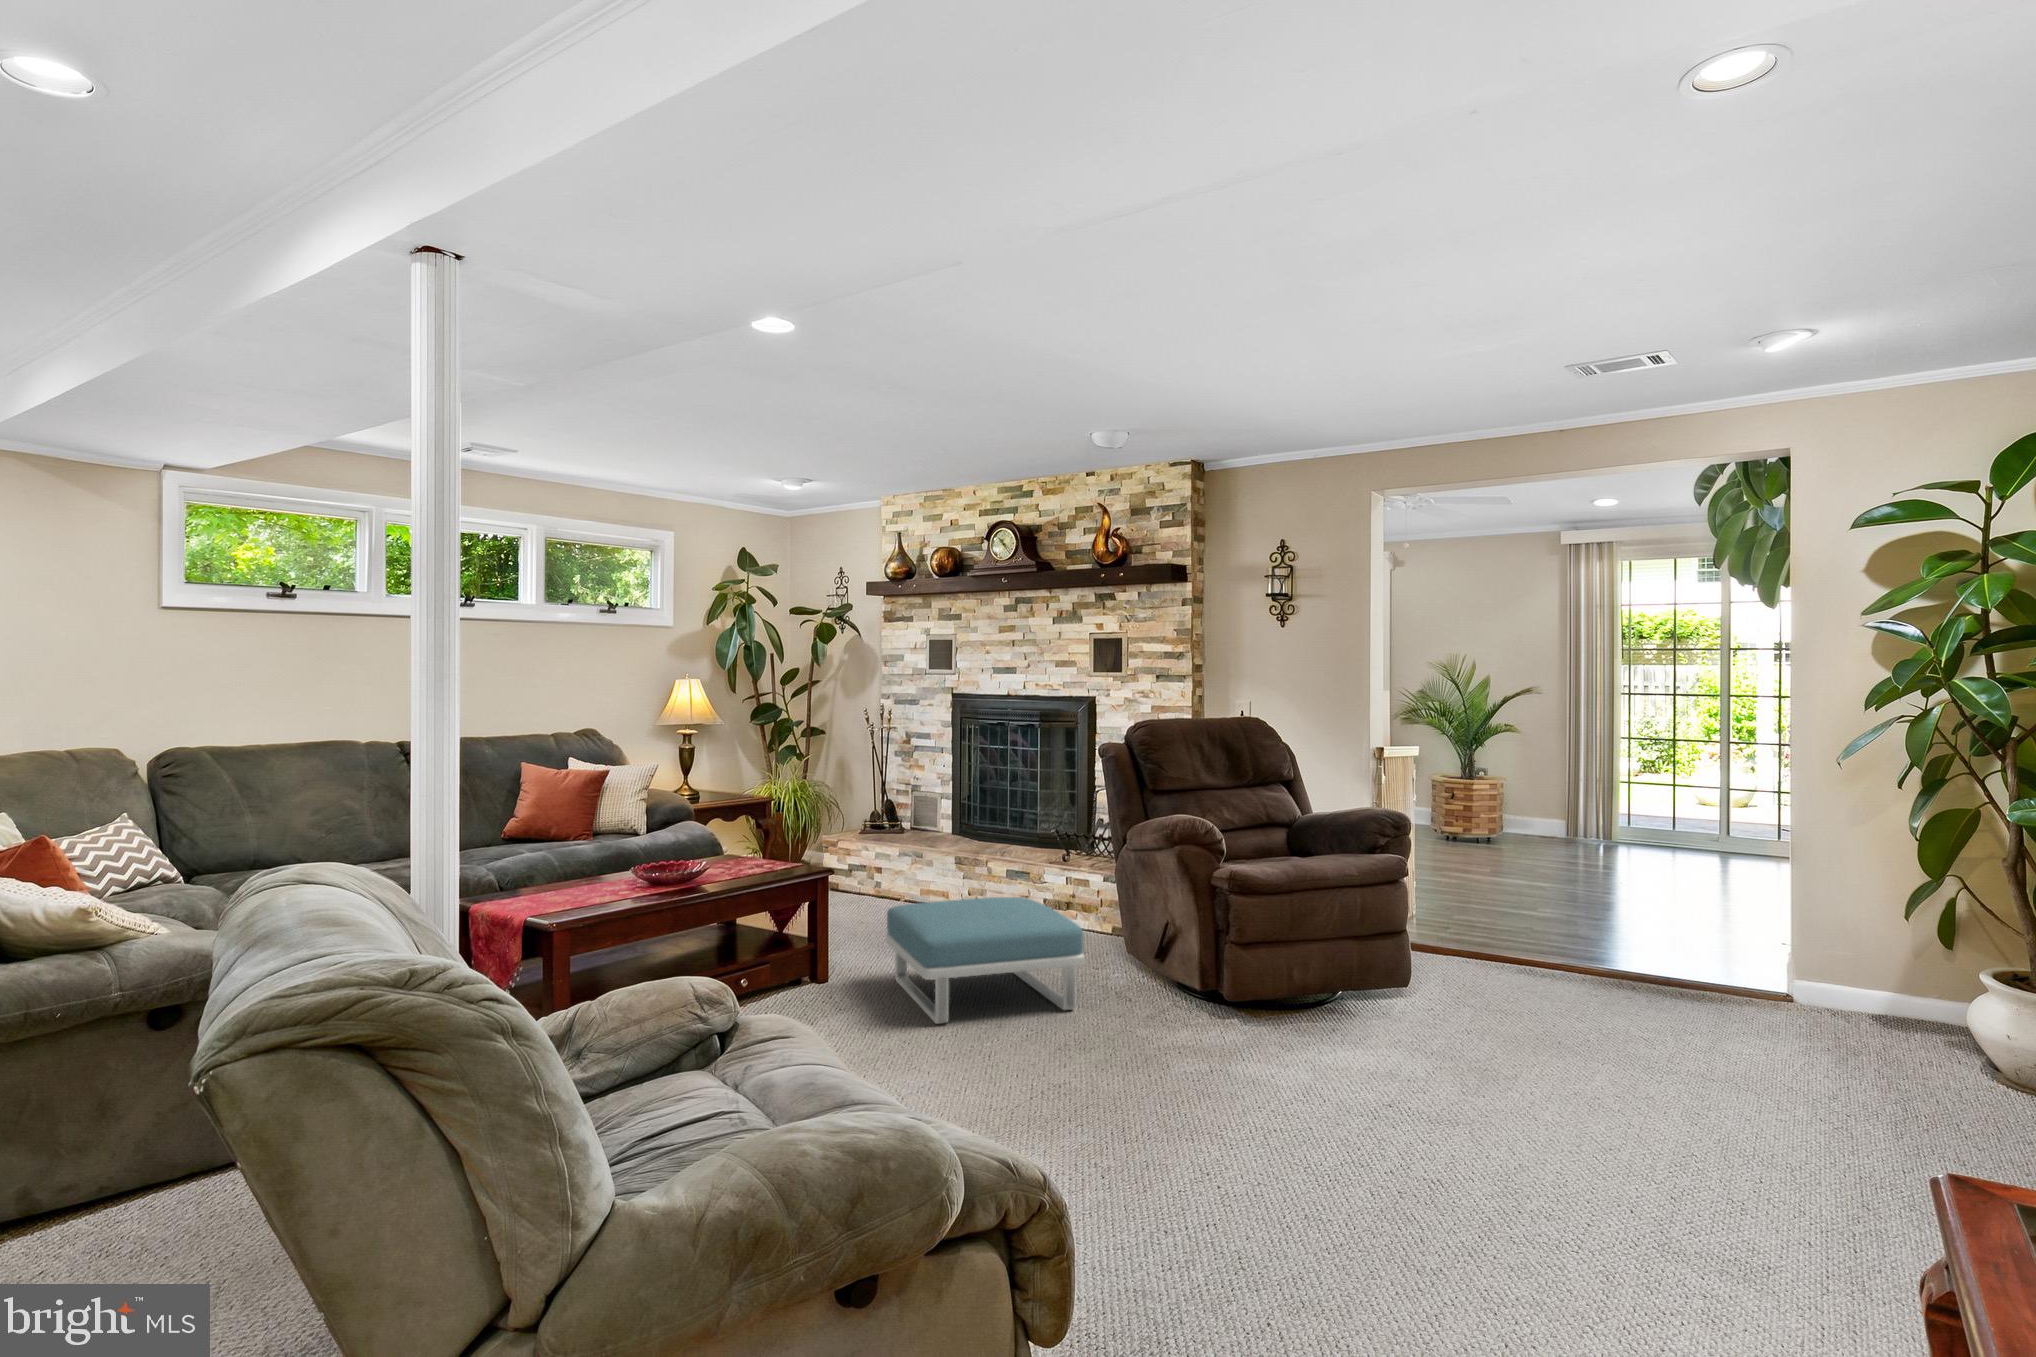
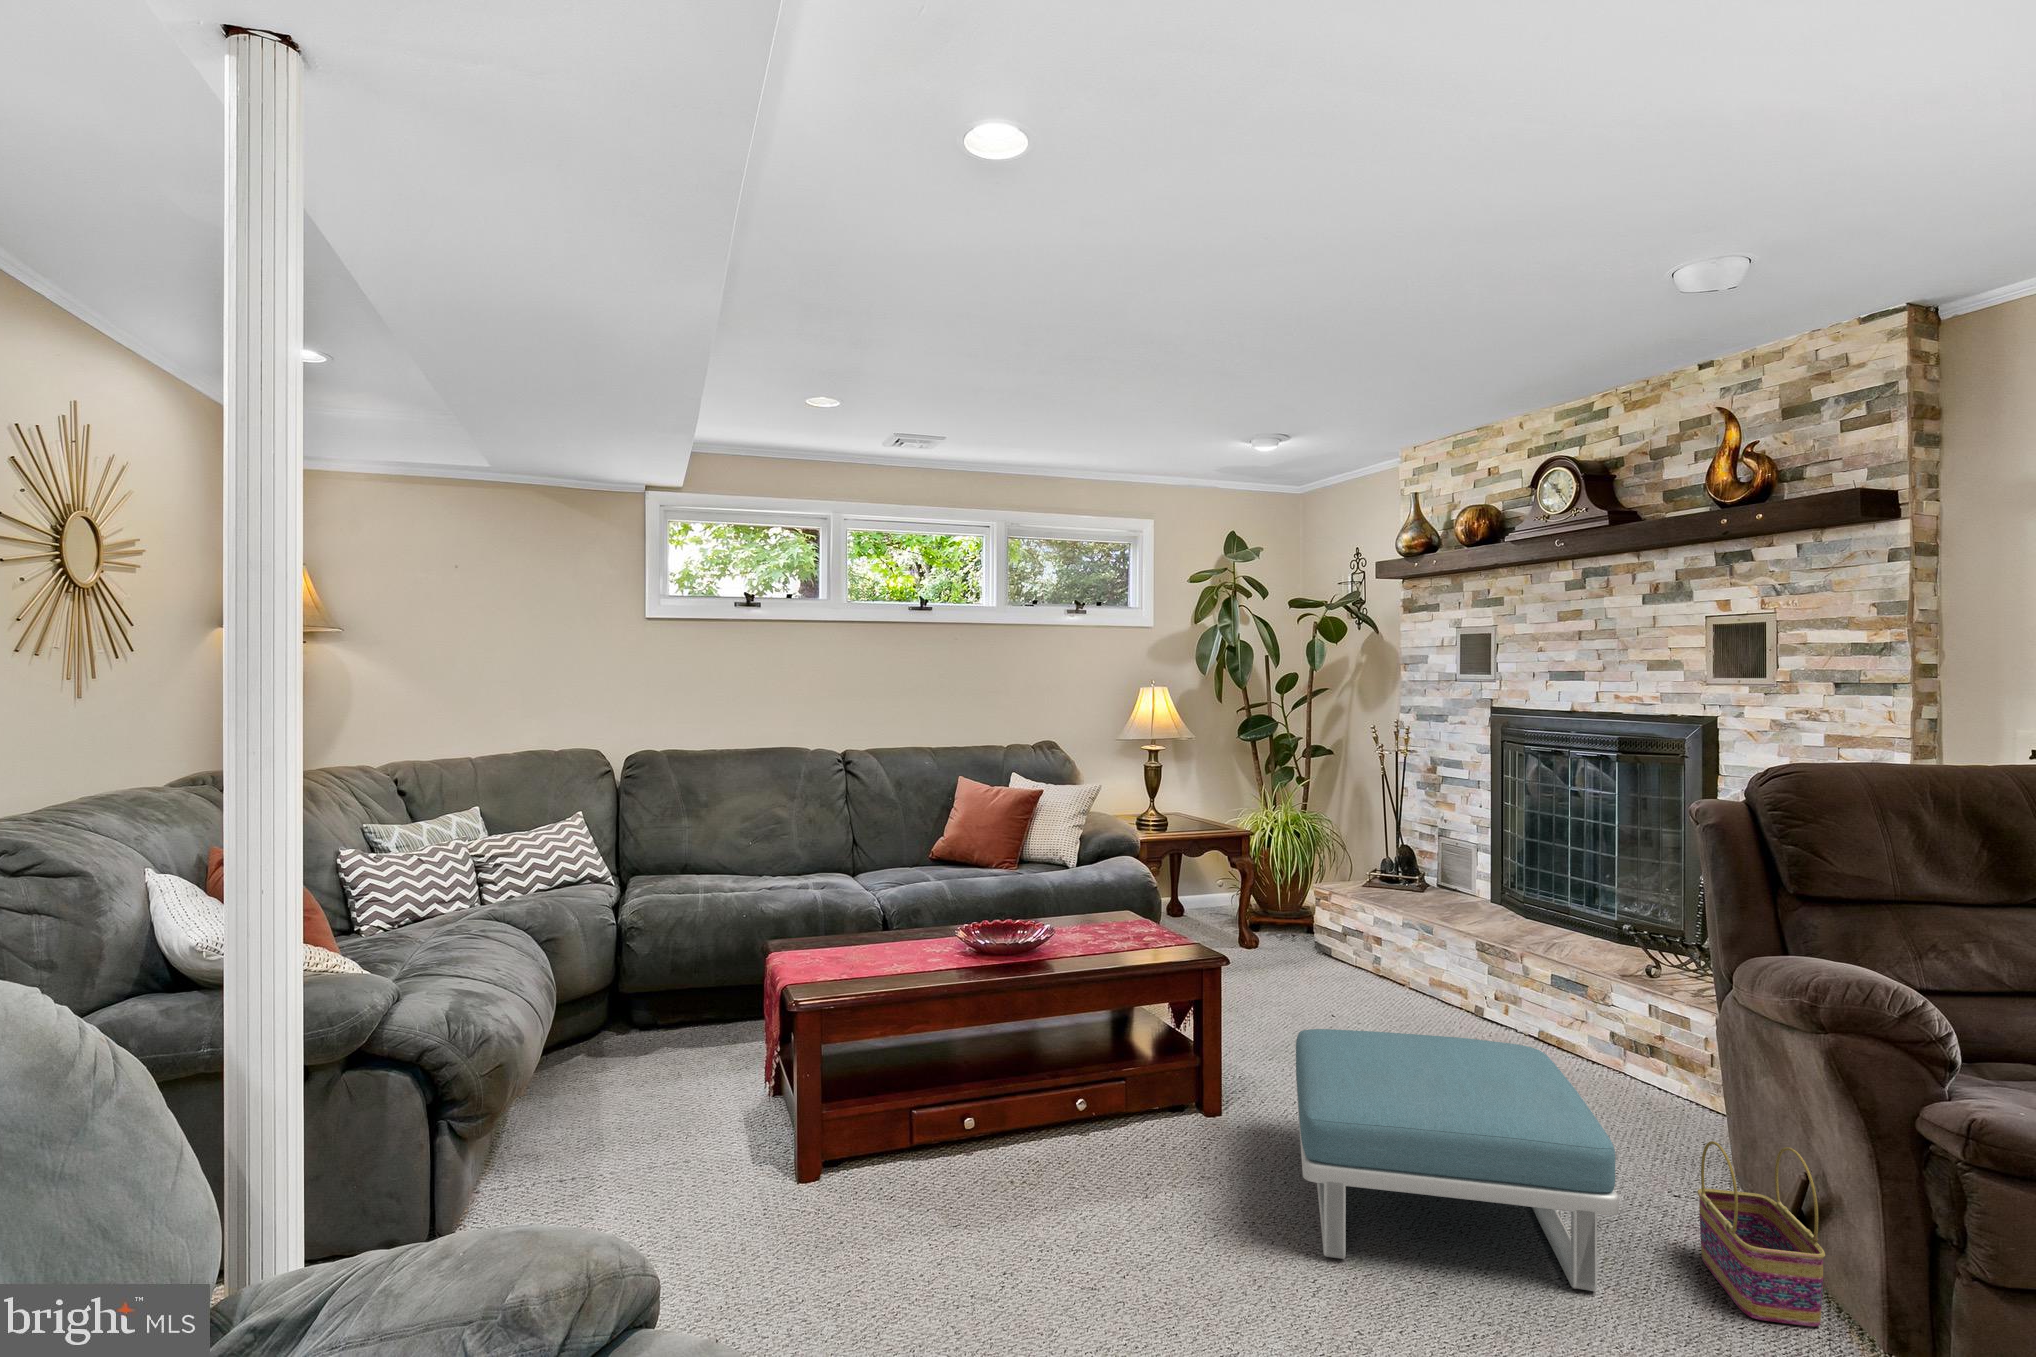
basket: none [1114,918,1173,1004] -> present [1697,1141,1825,1326]

